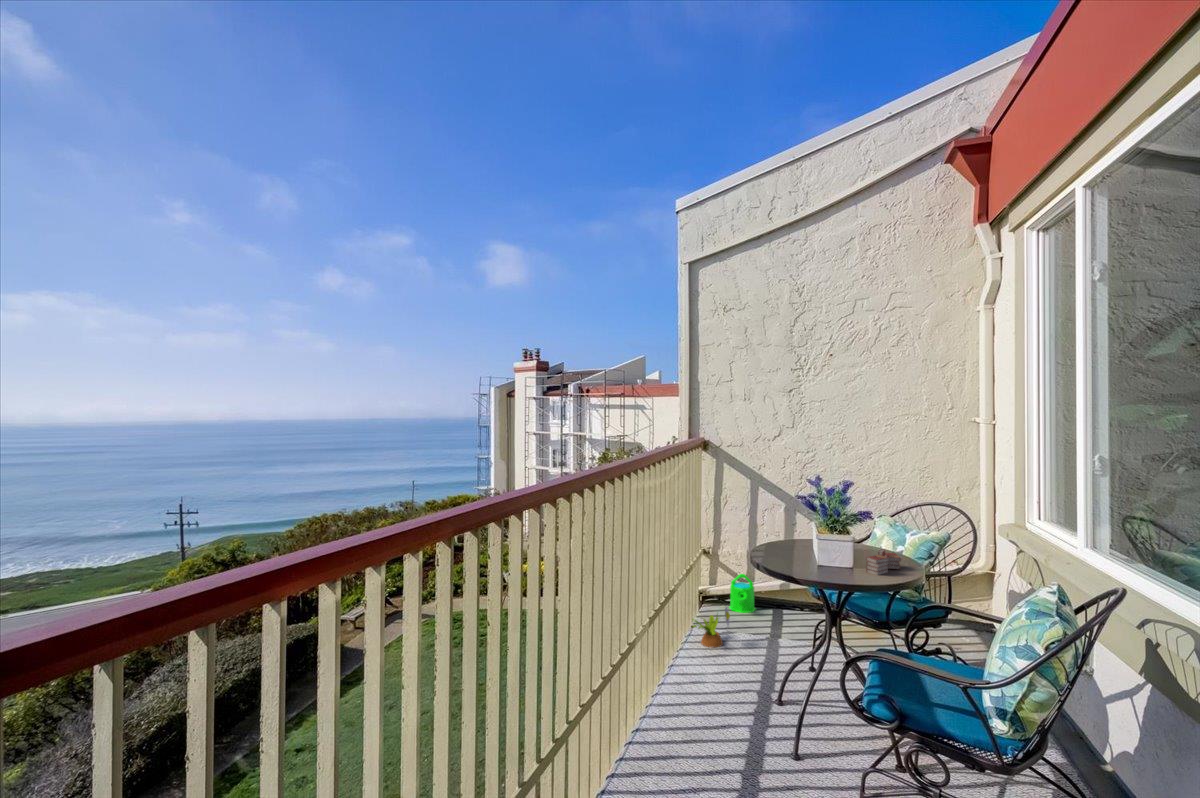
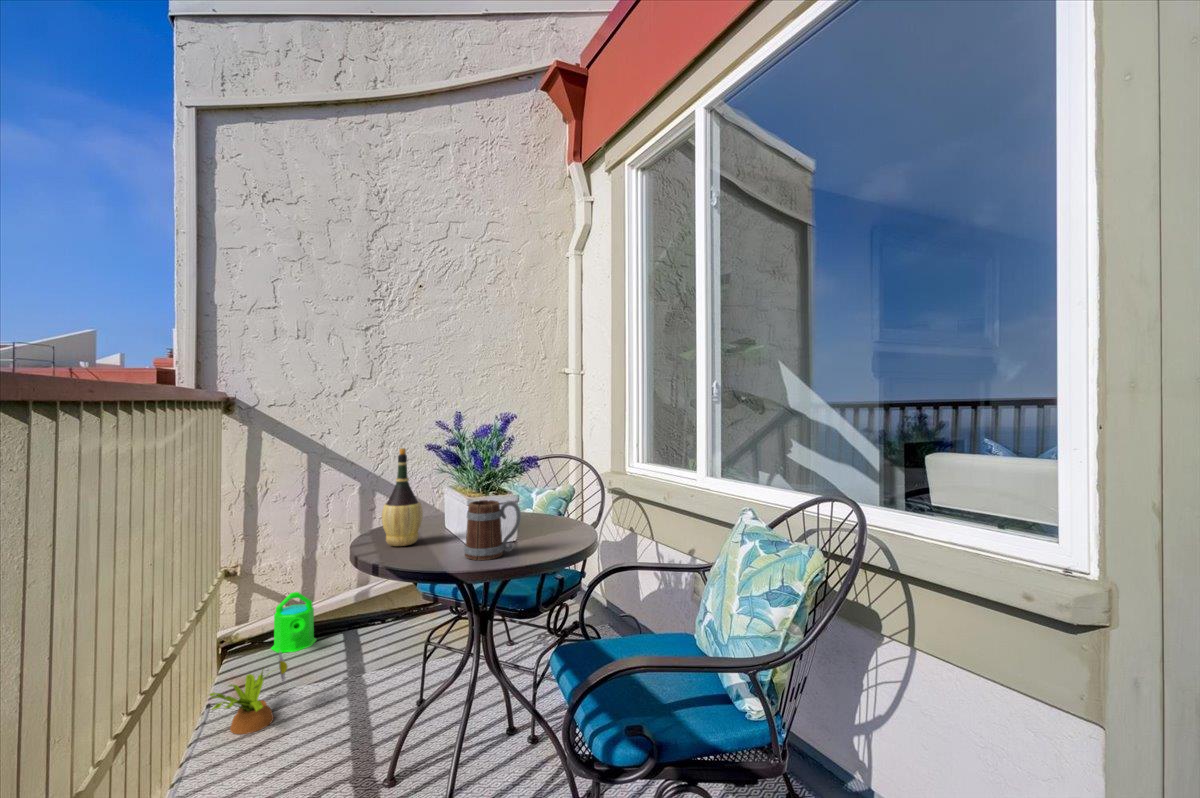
wine bottle: none [771,497,796,557] -> present [382,448,423,546]
mug: none [810,538,847,576] -> present [464,500,521,560]
book: present [866,549,901,575] -> none [536,507,570,544]

